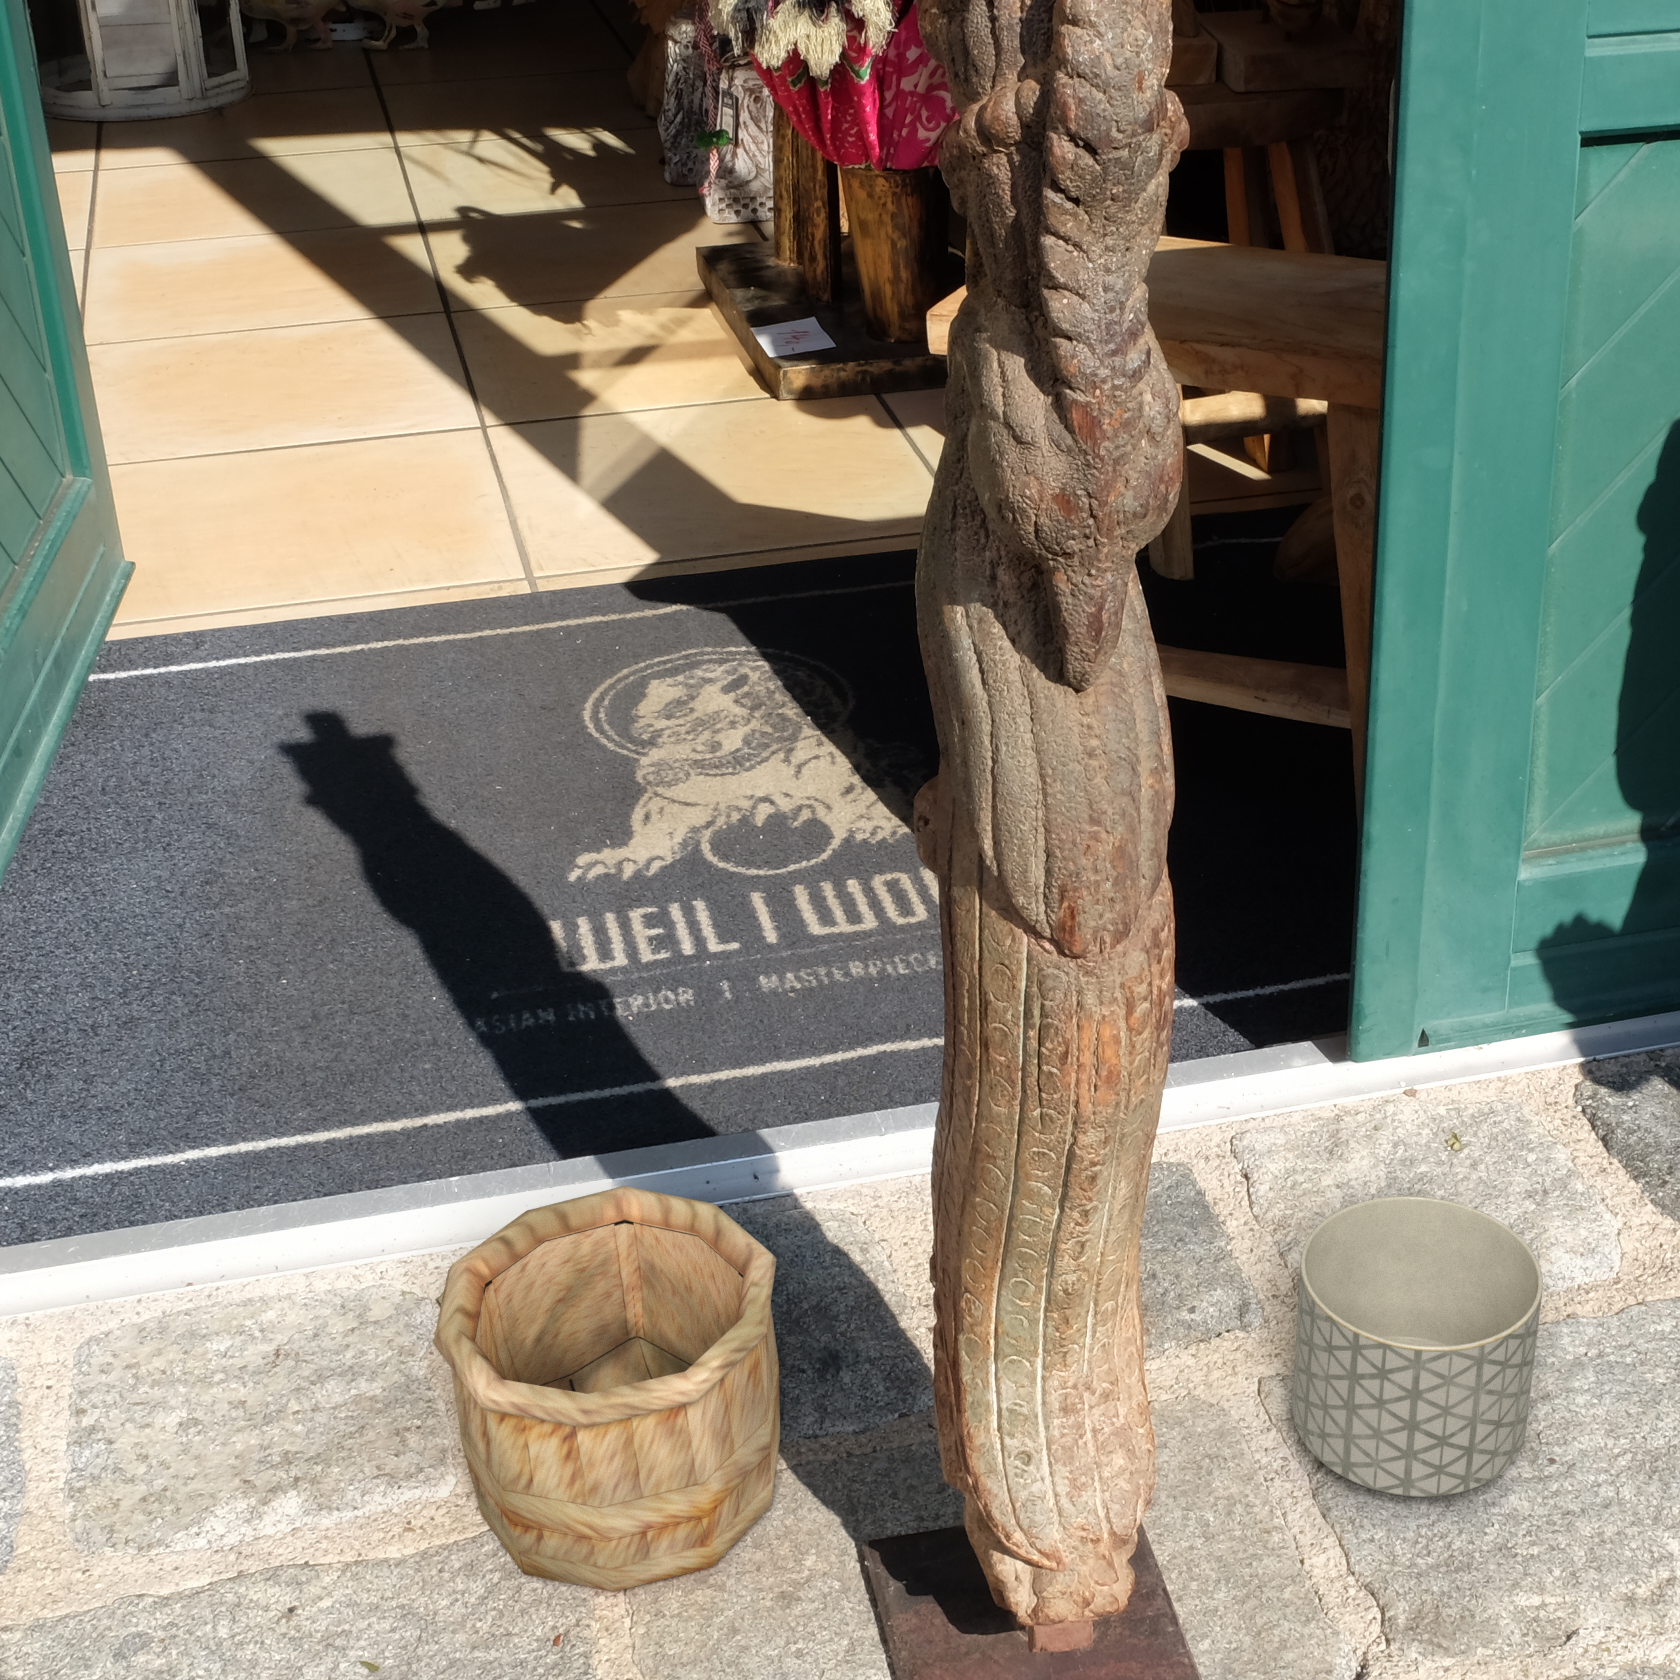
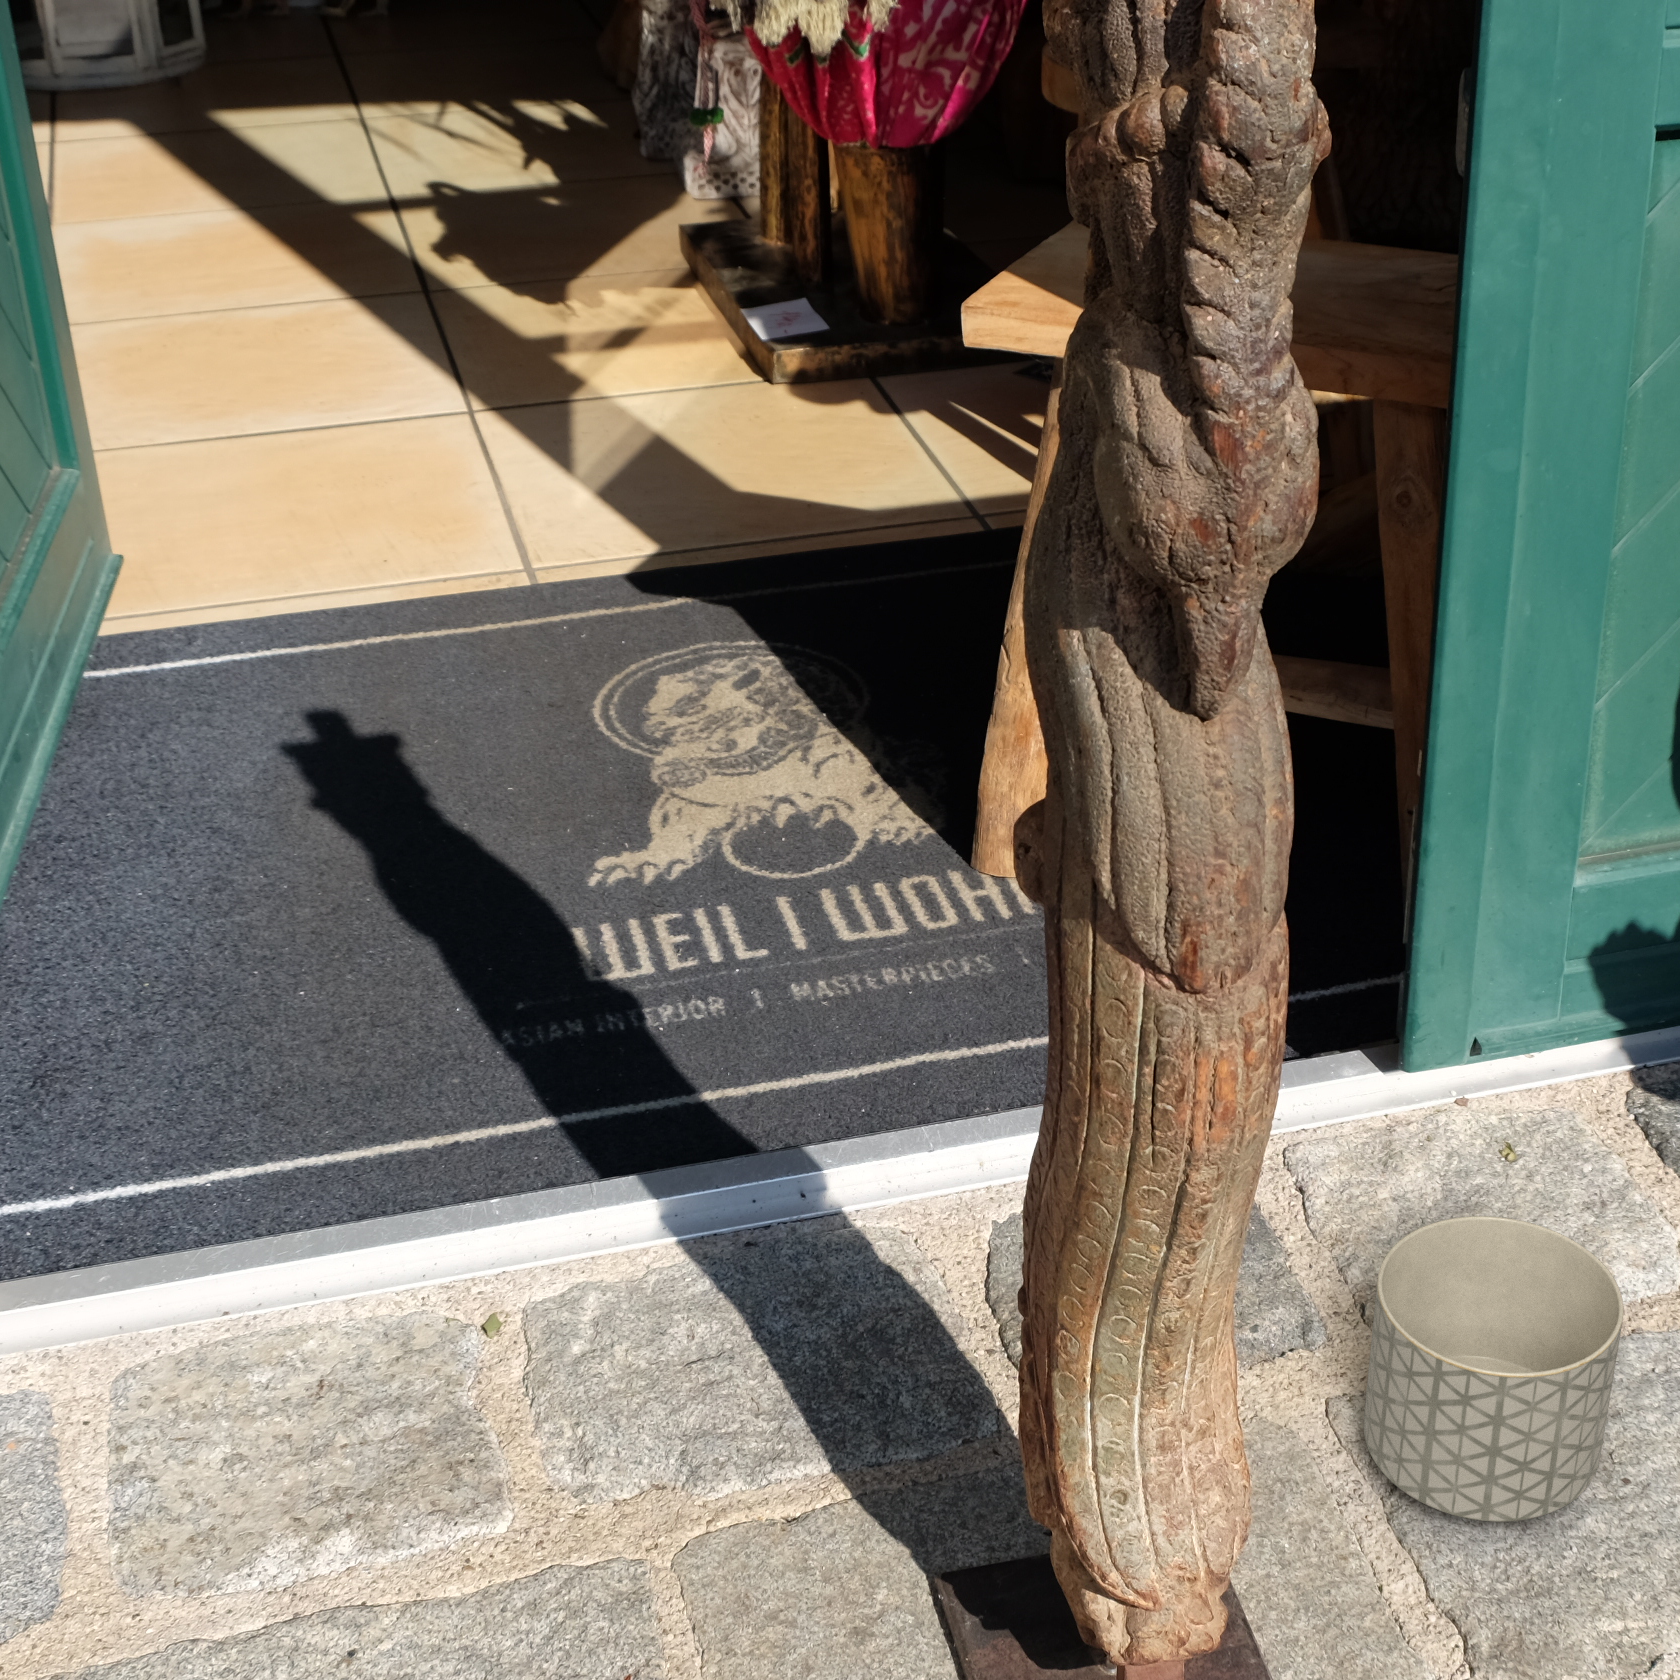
wooden bucket: present [433,1186,780,1591] -> none [497,1213,846,1629]

